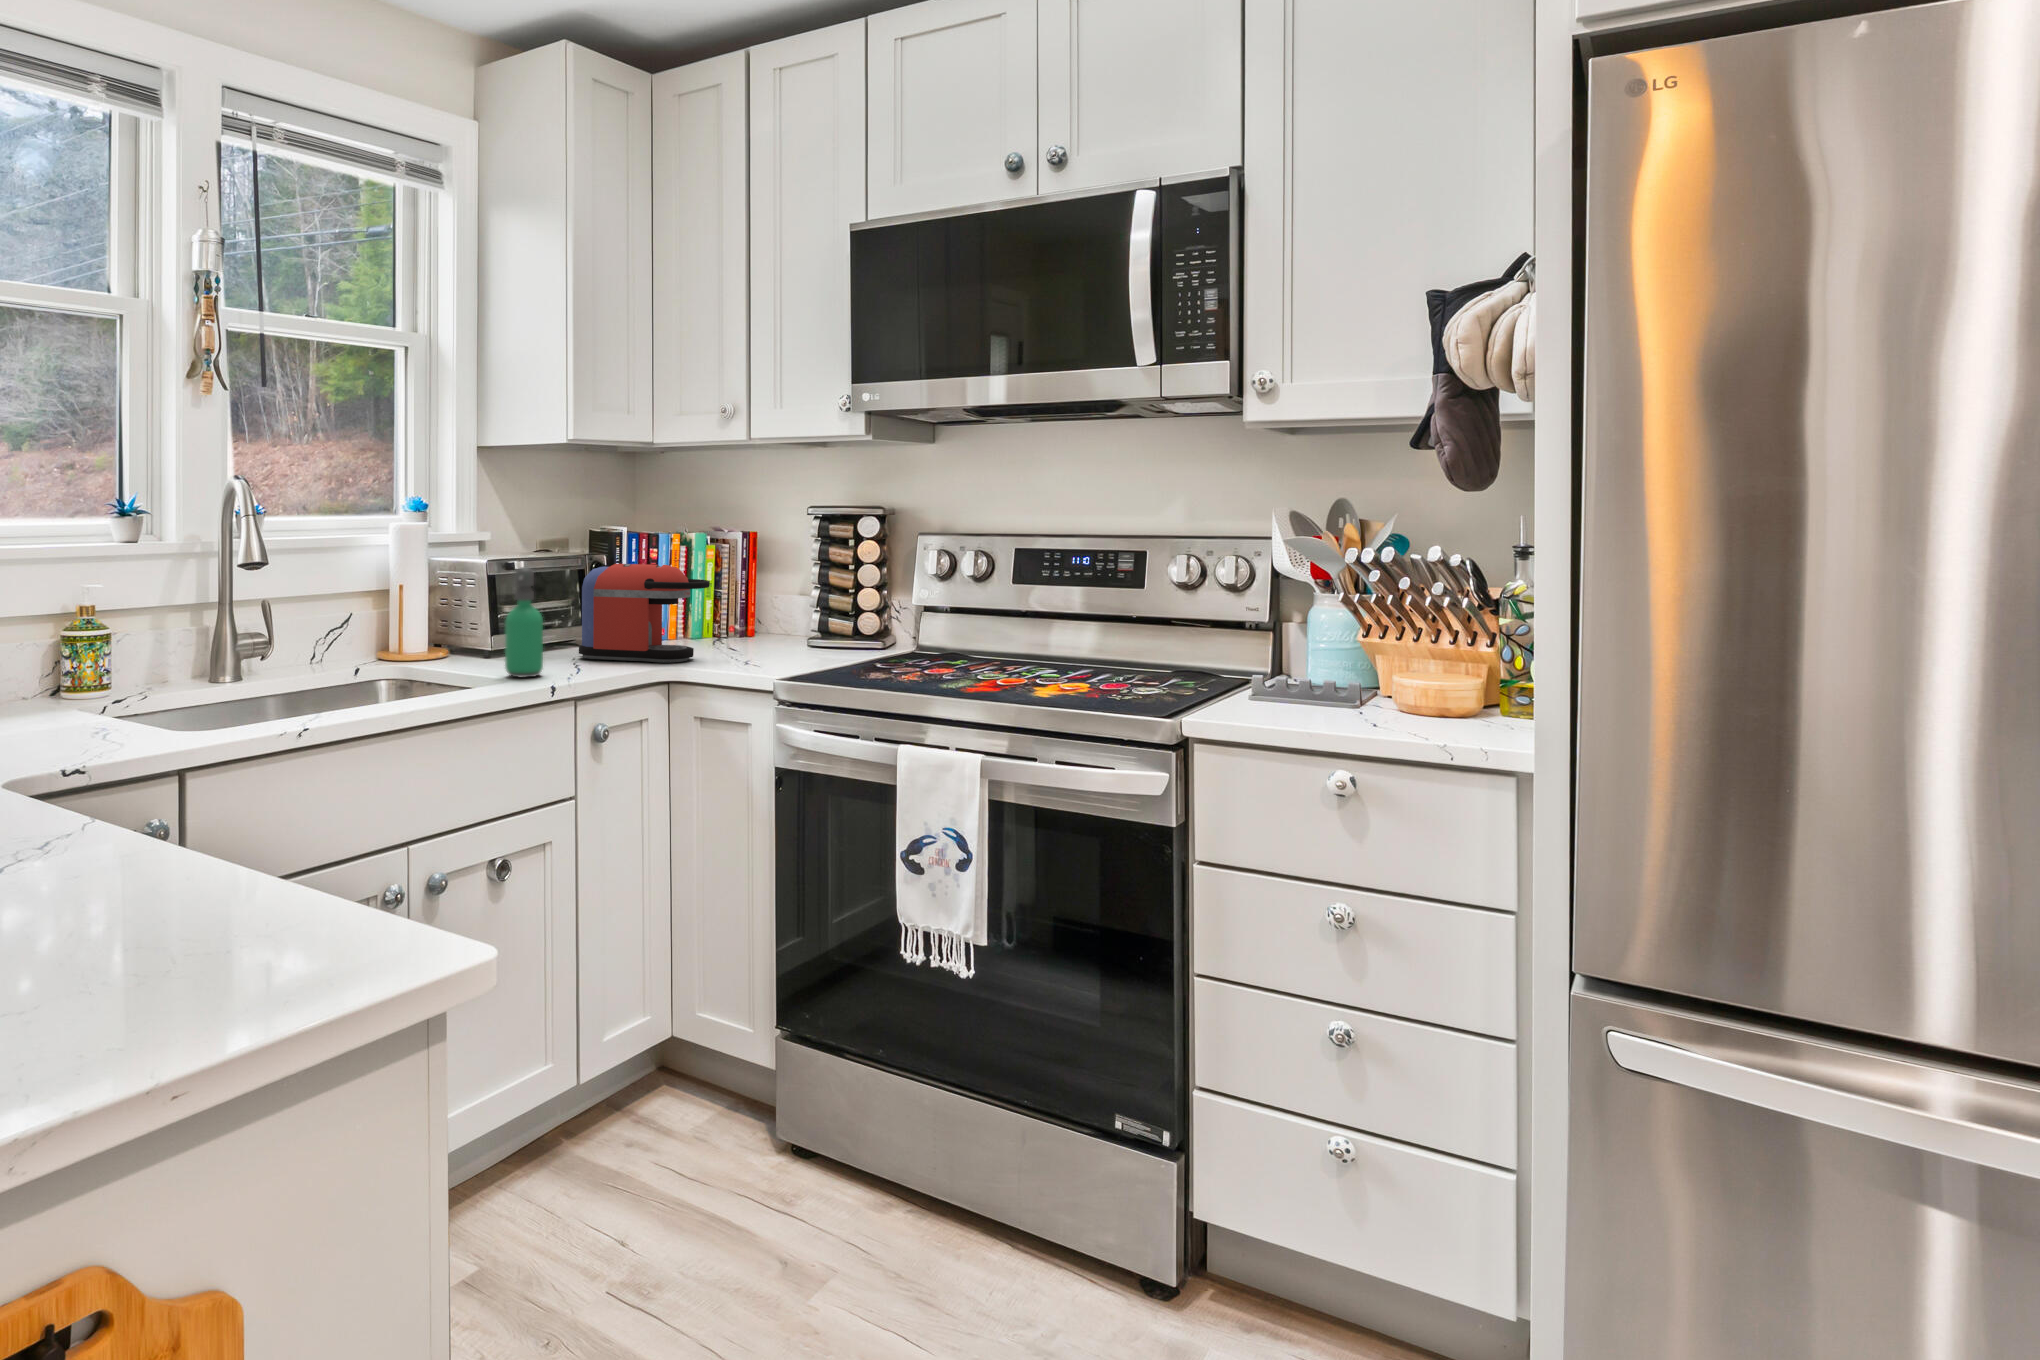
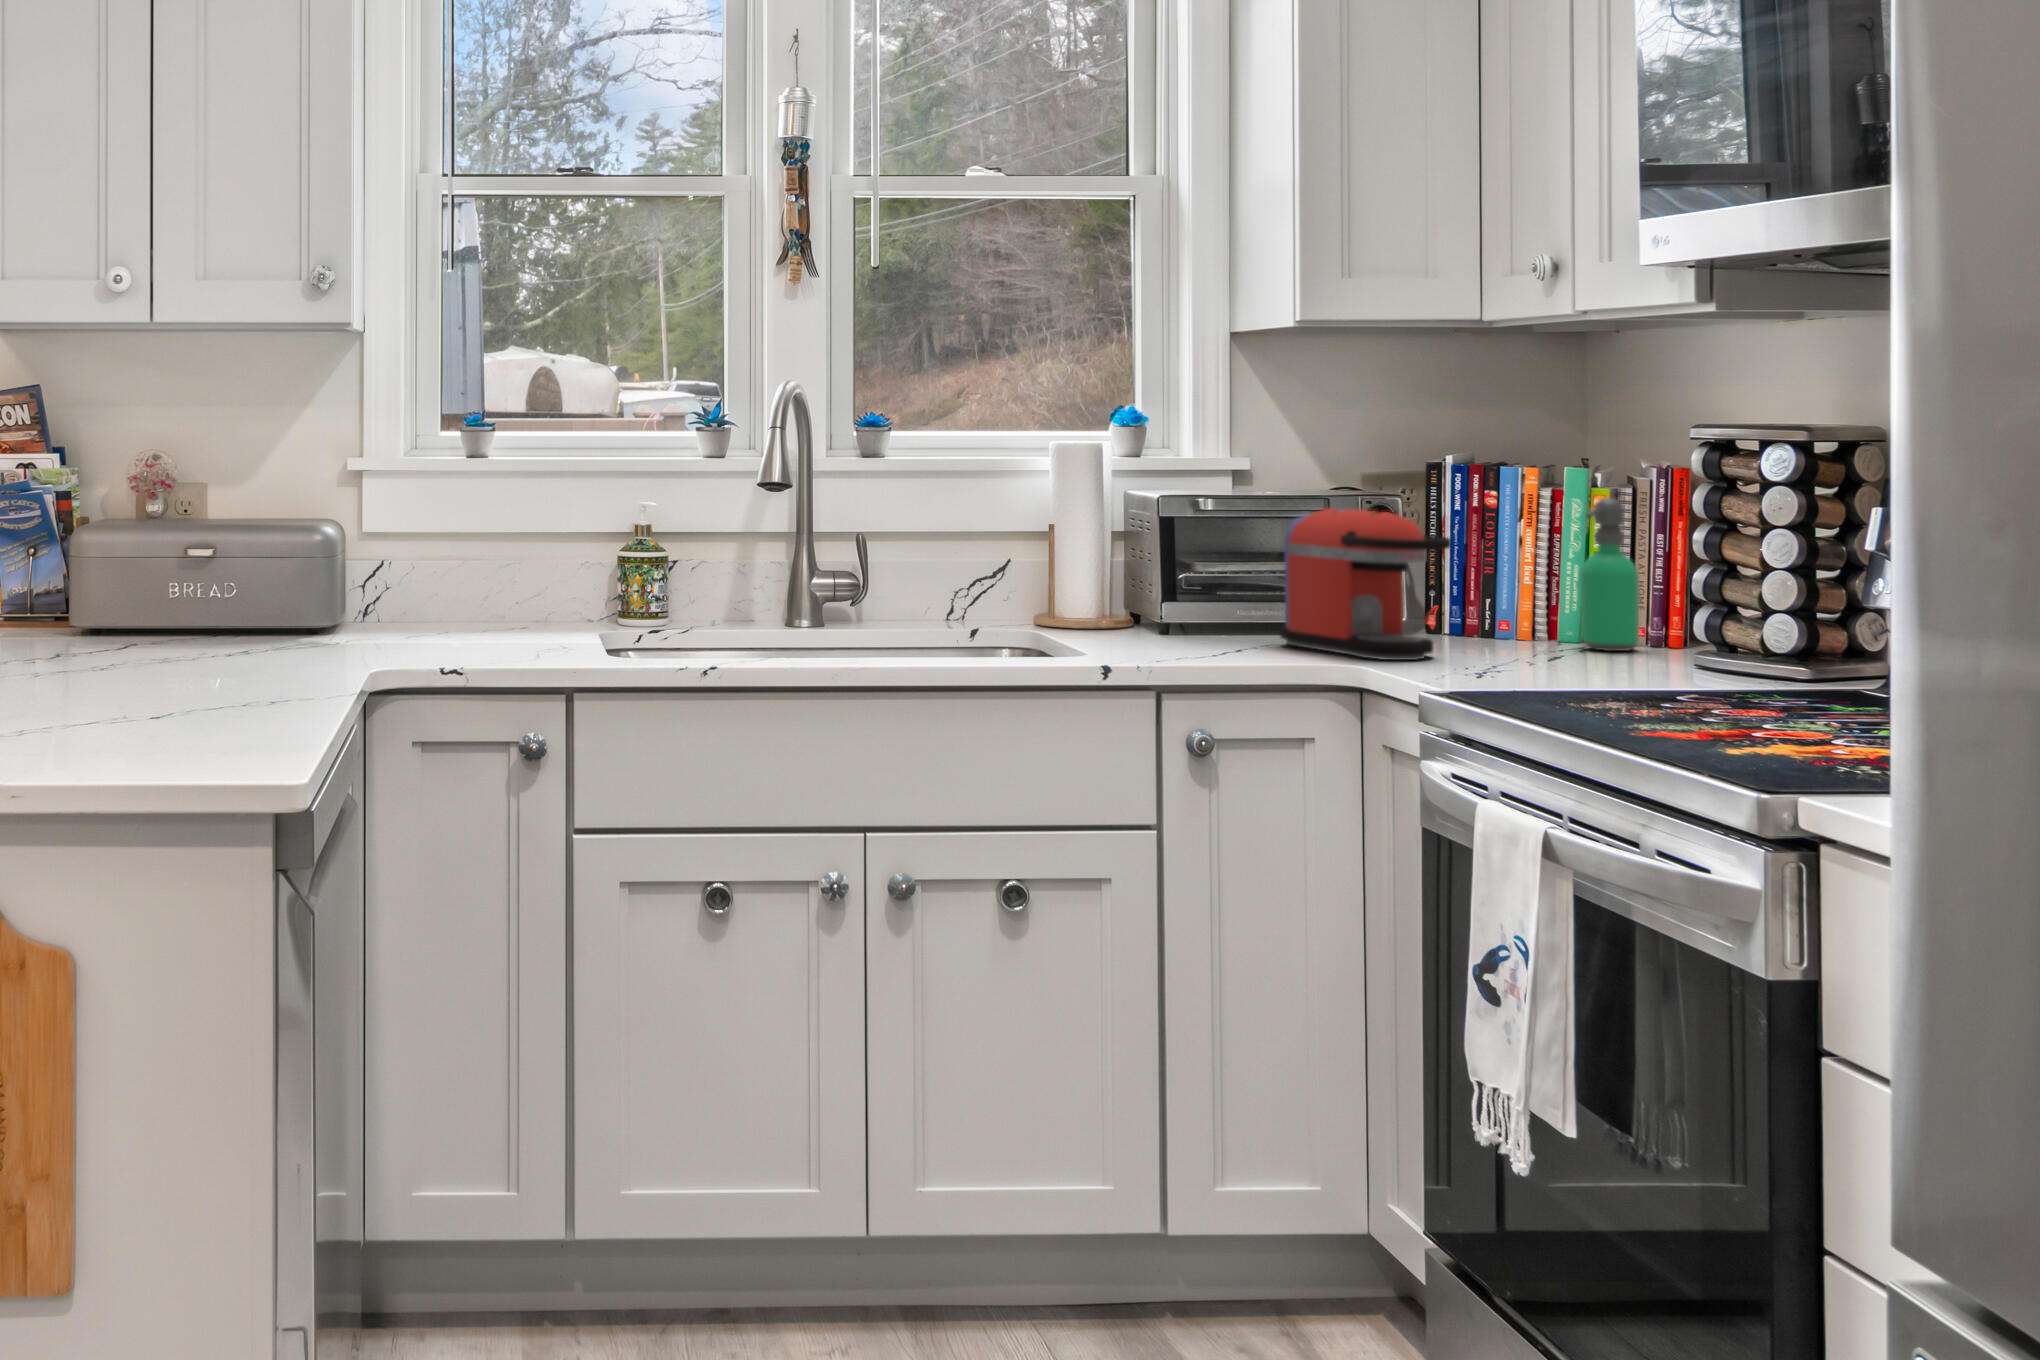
soap dispenser: present [505,567,543,677] -> present [1580,498,1639,651]

